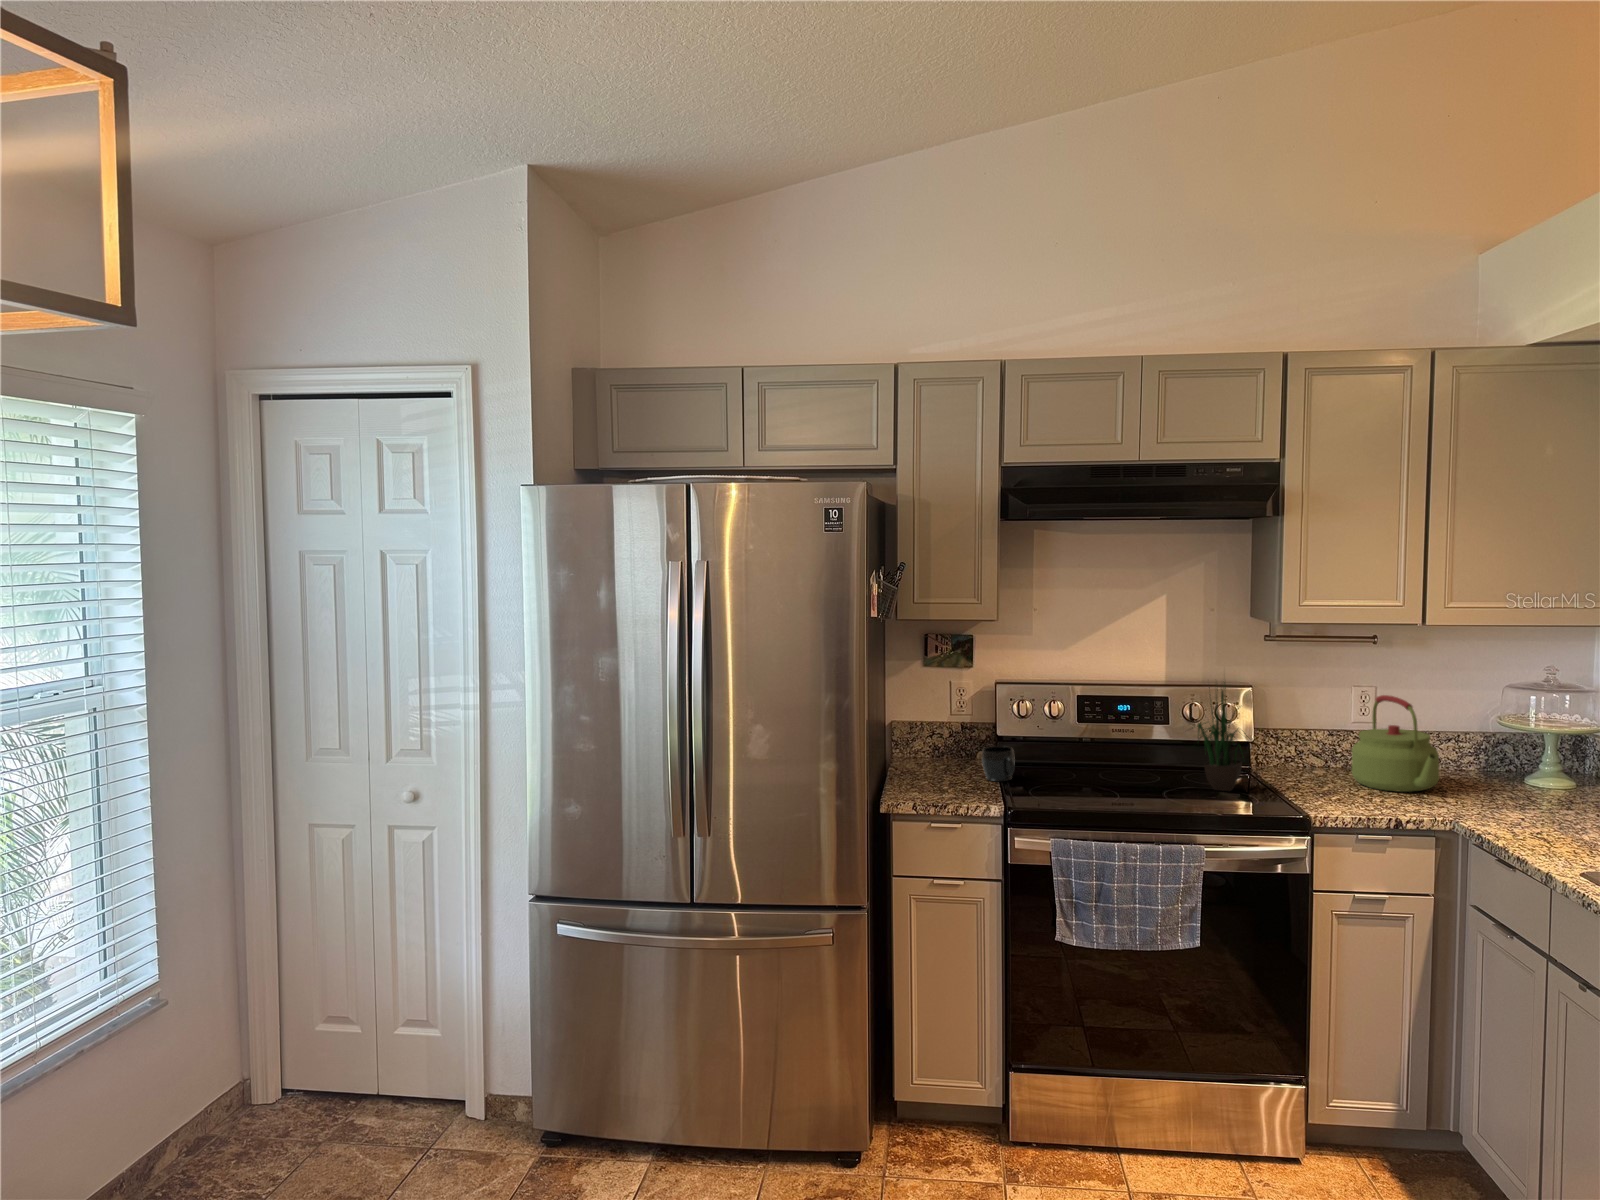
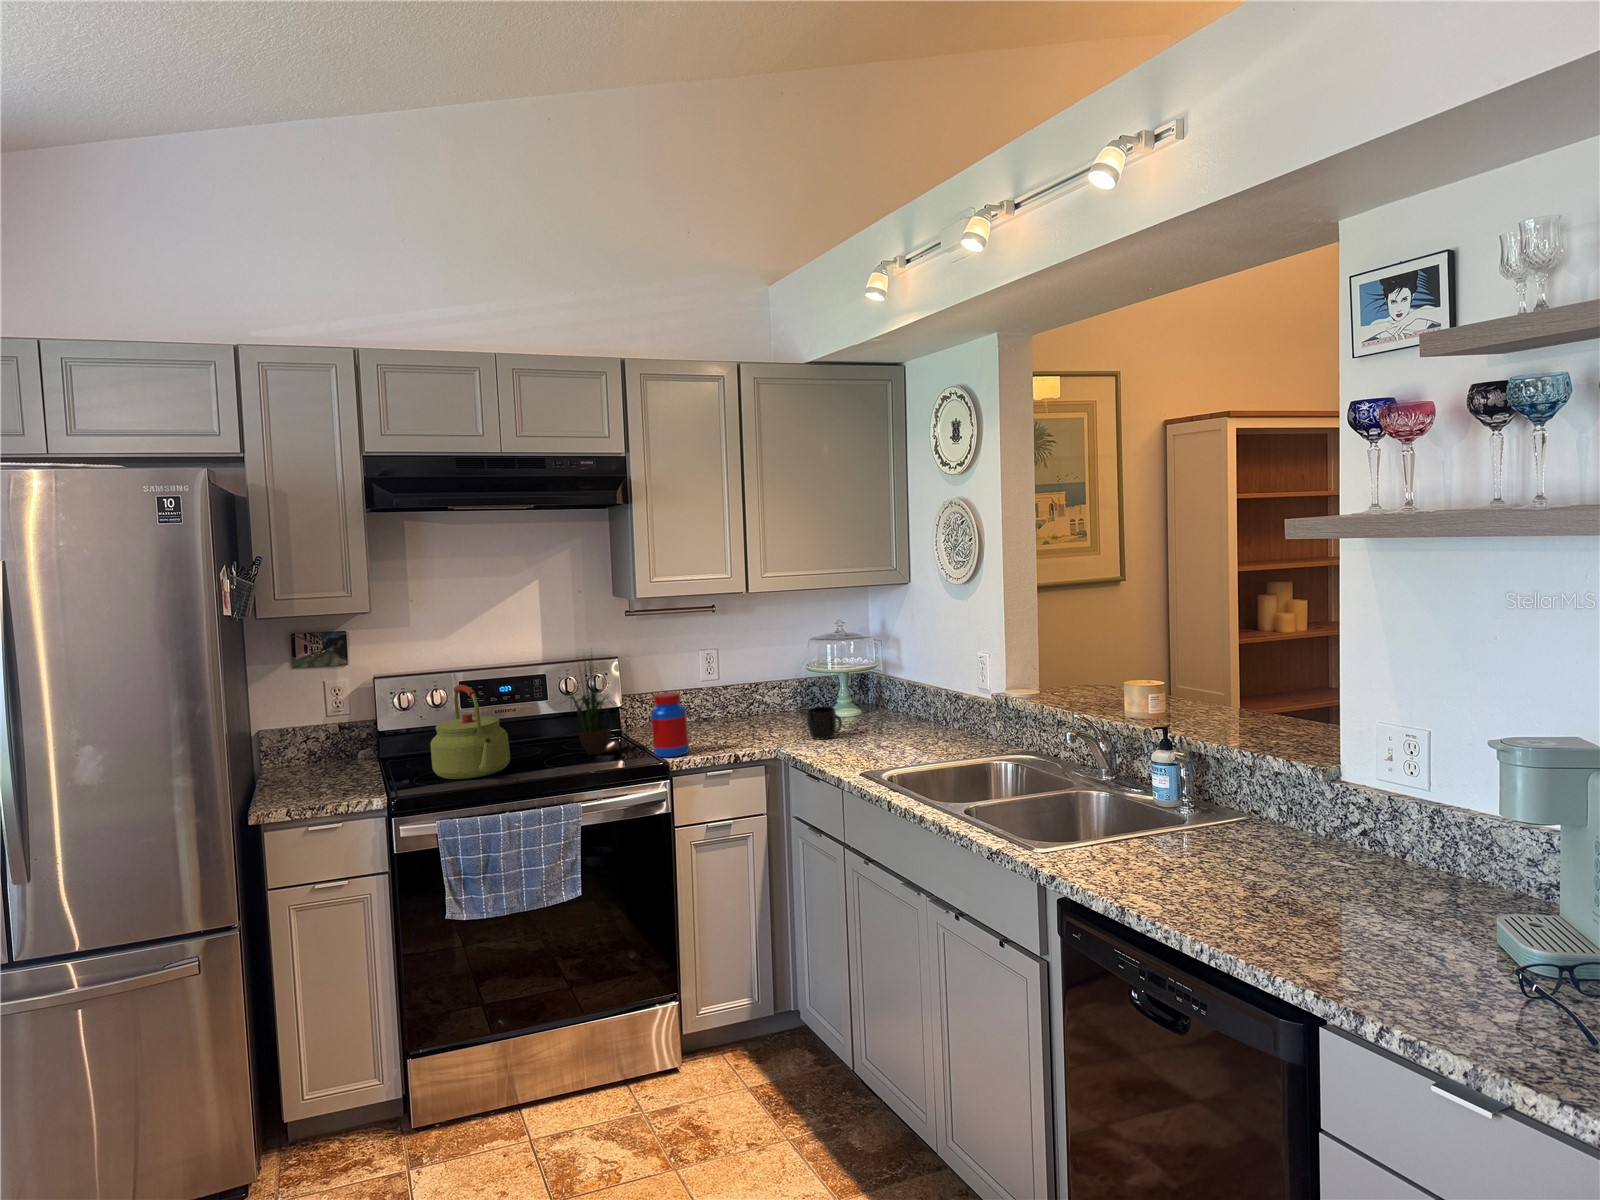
kettle: present [1352,695,1439,792] -> present [430,685,510,779]
jar: none [1291,733,1337,808] -> present [650,692,689,757]
mug: present [982,746,1015,781] -> present [806,707,842,739]

